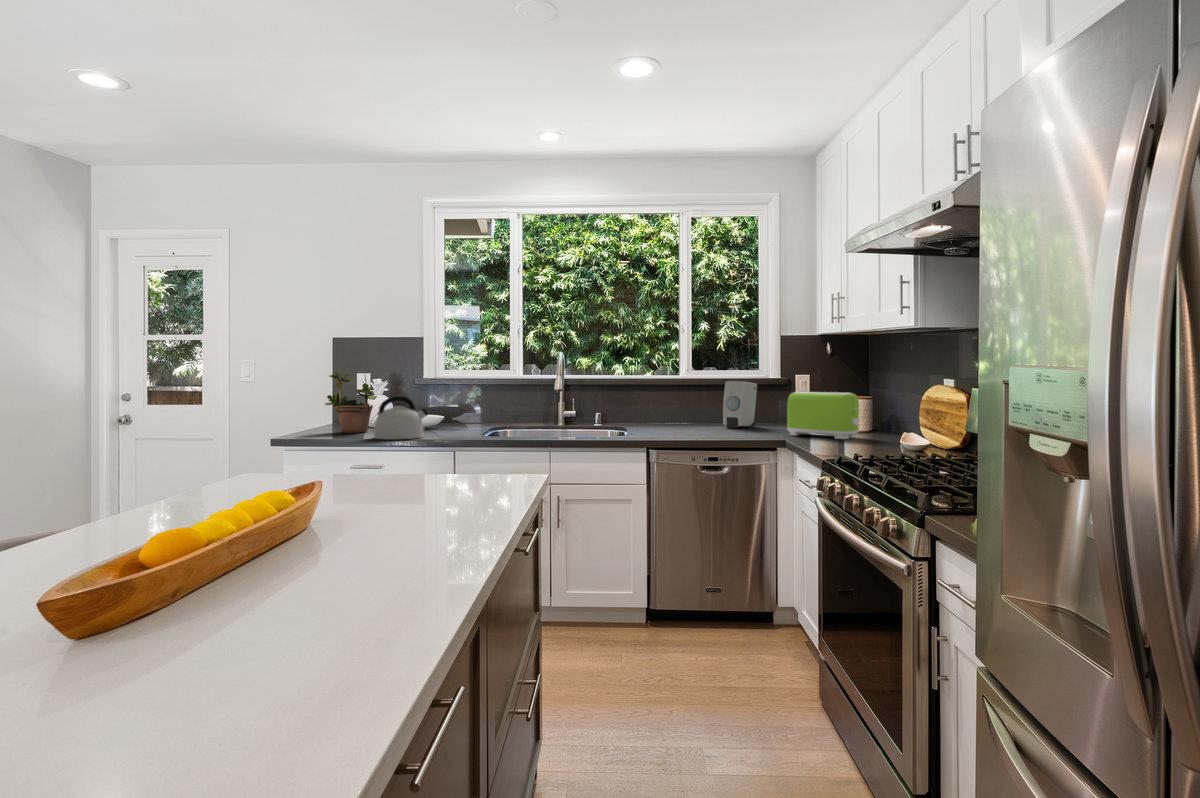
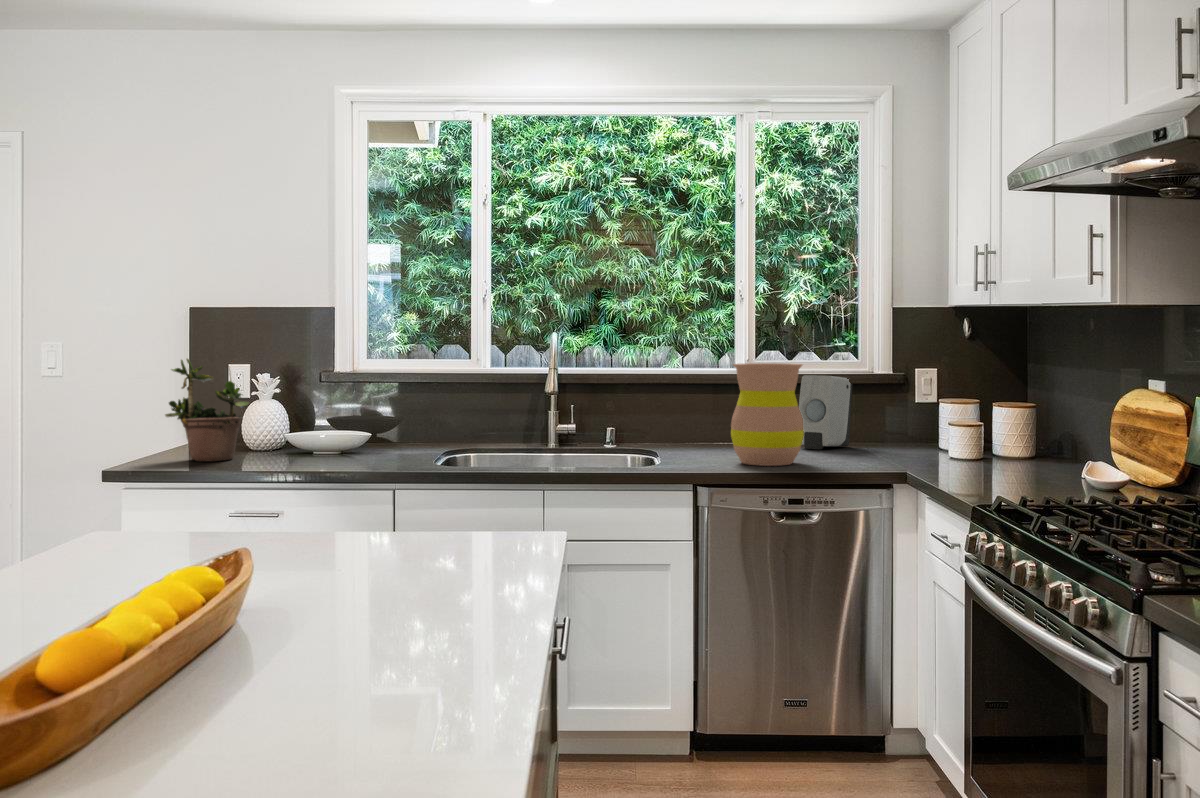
vase: none [676,372,723,437] -> present [731,363,804,466]
toaster: present [787,392,859,439] -> none [903,394,1016,469]
kettle: present [374,396,428,439] -> none [251,403,338,473]

